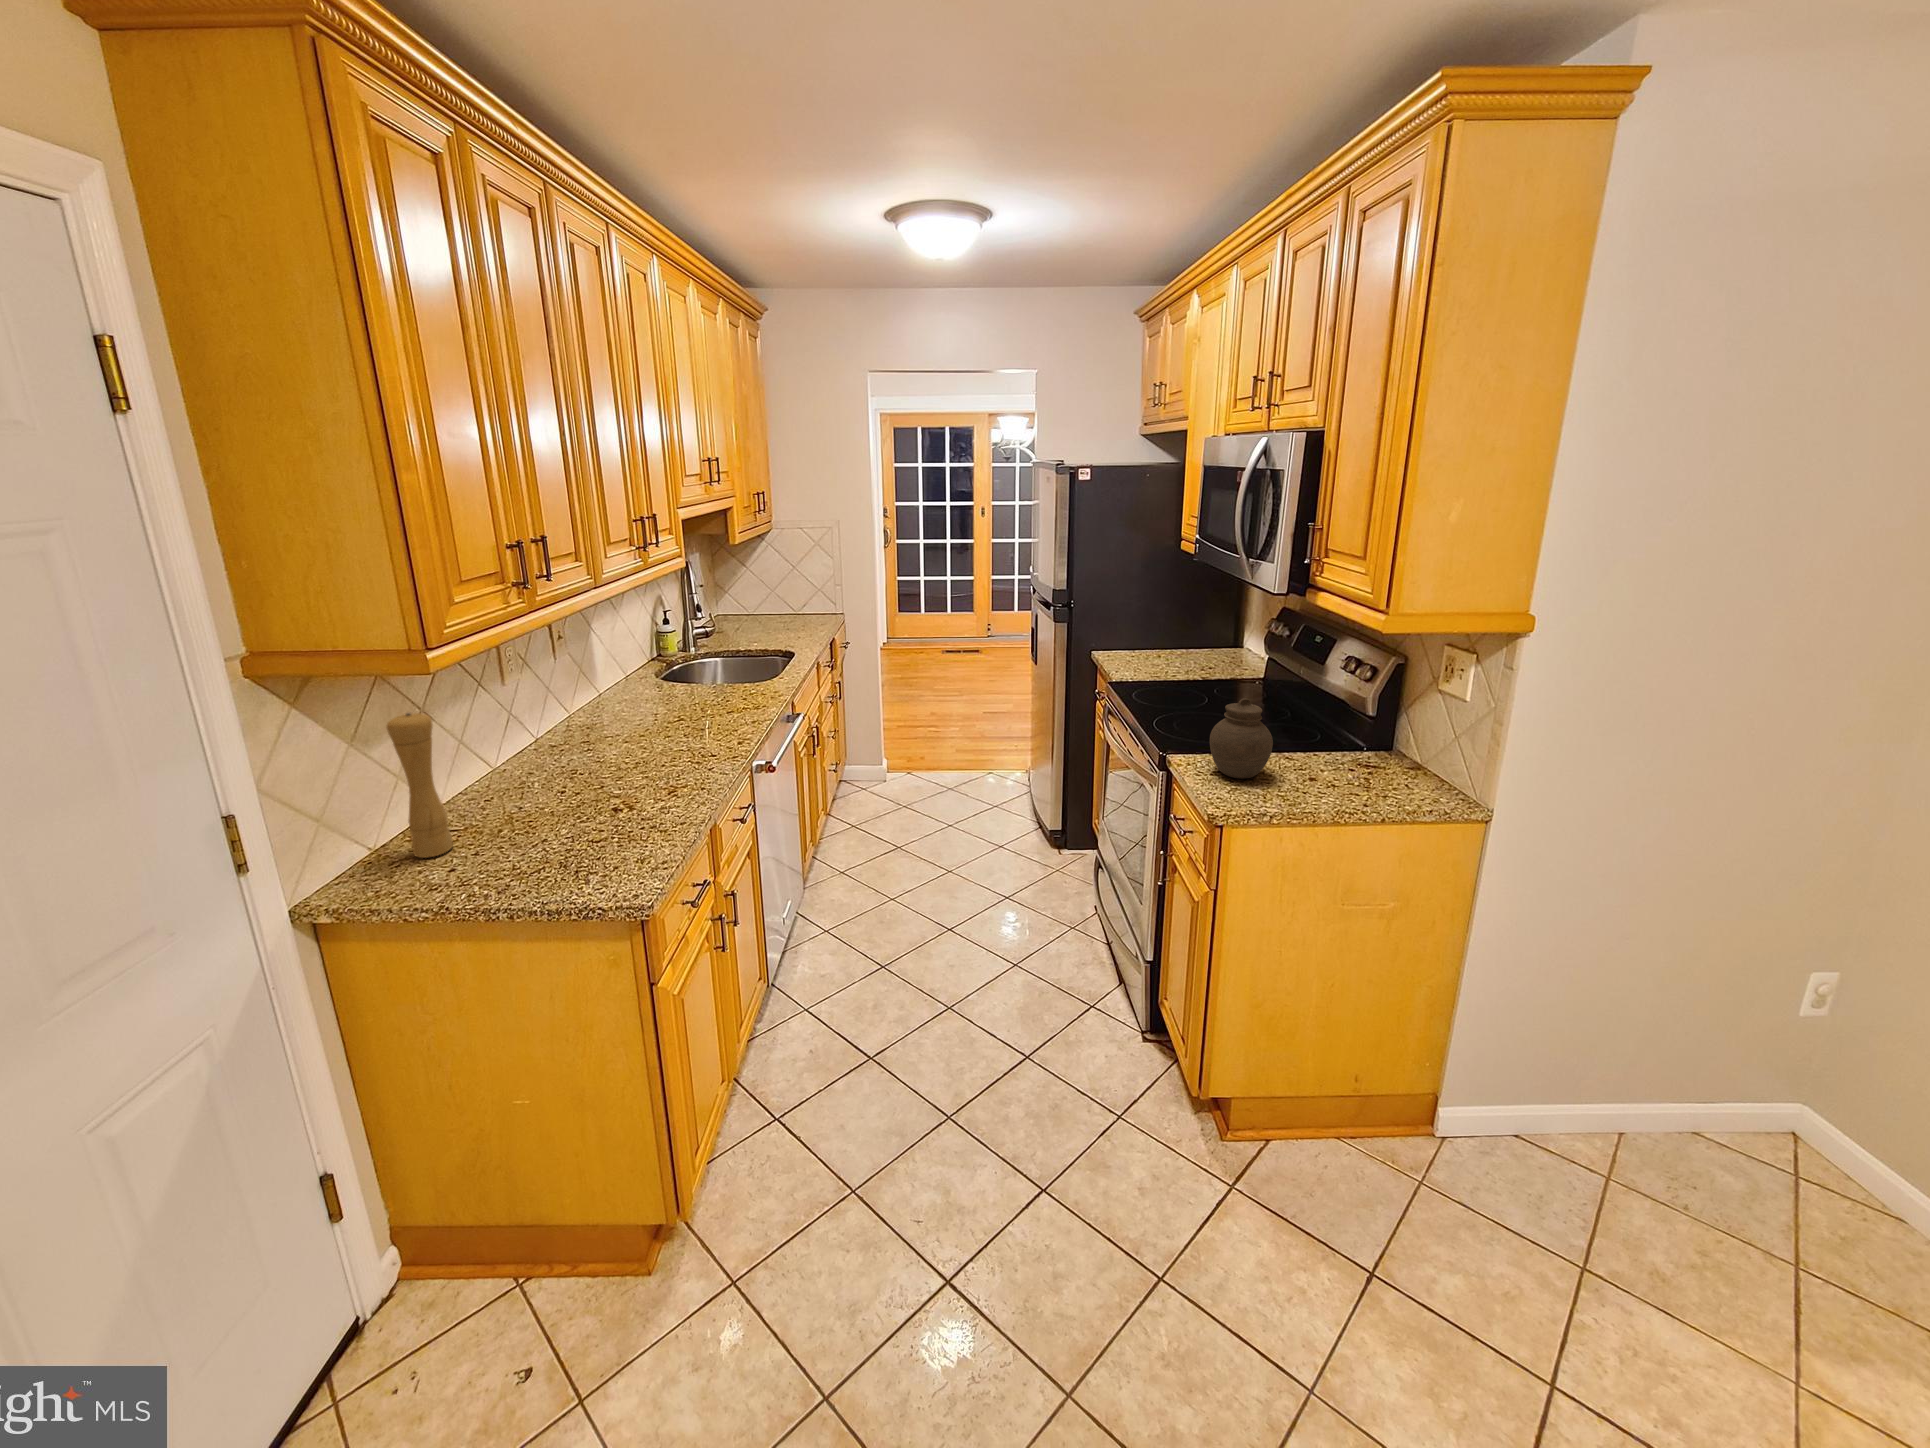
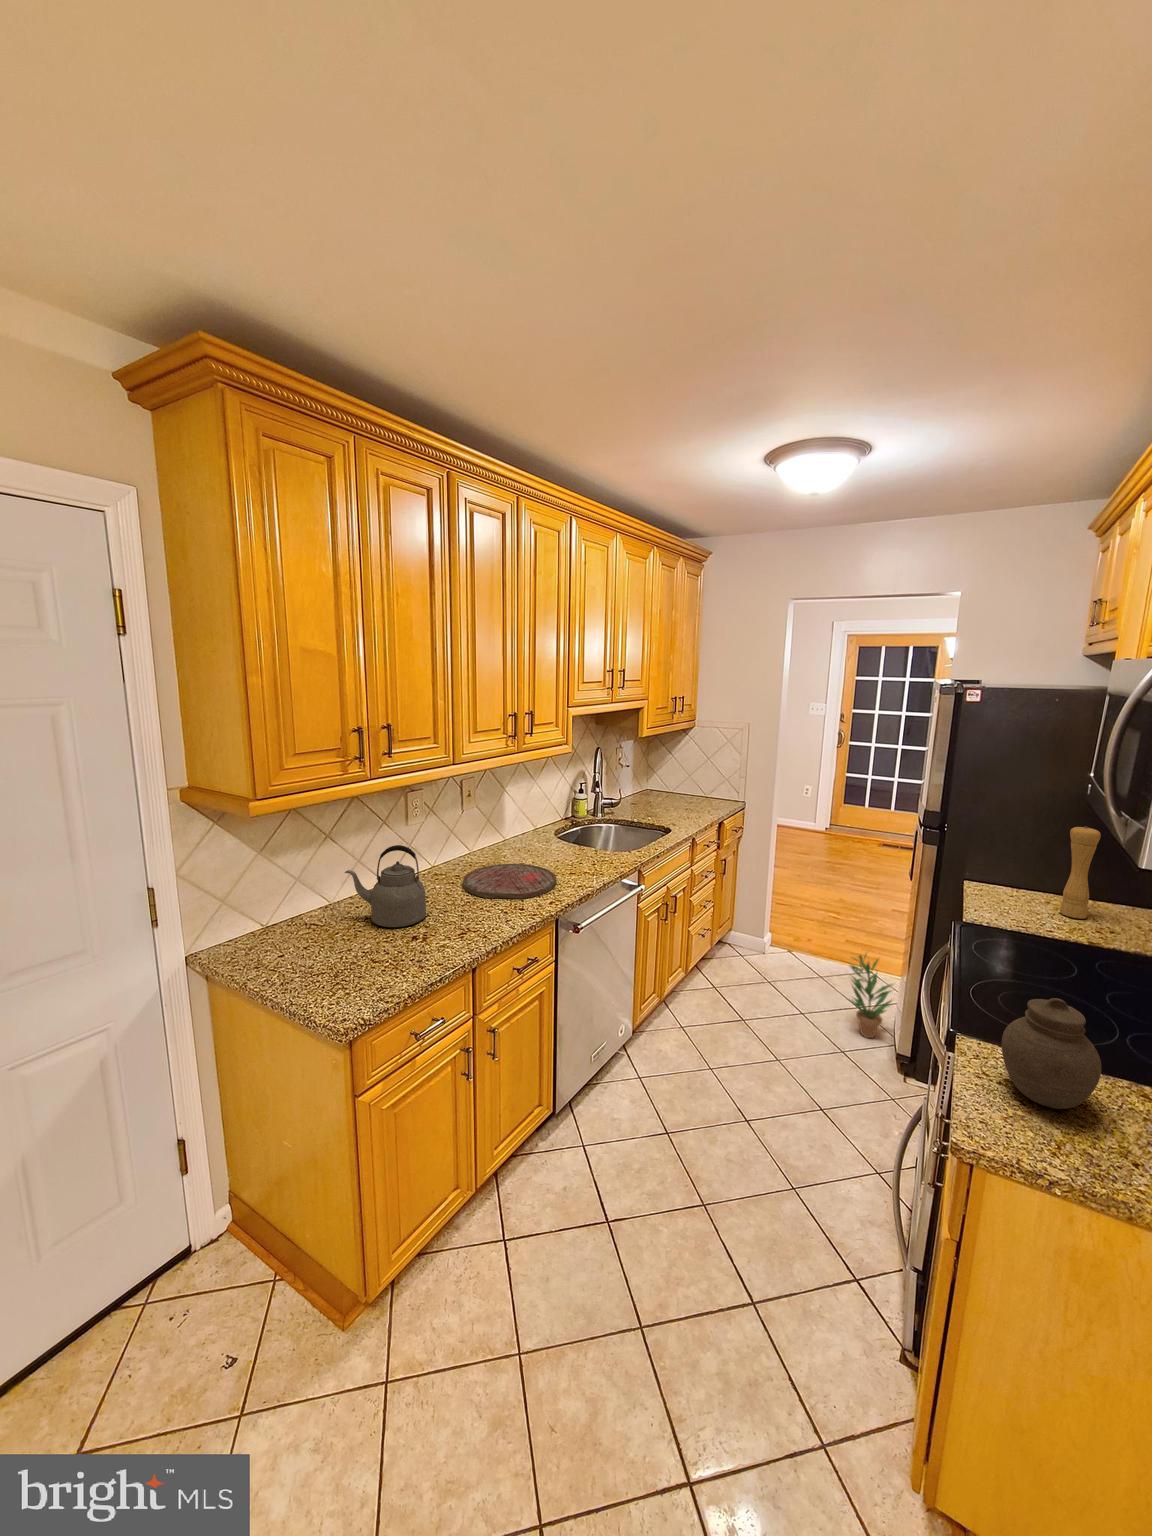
kettle: none [477,703,604,813] -> present [345,845,426,927]
pepper mill: present [386,713,453,858] -> present [1060,826,1101,919]
cutting board: none [601,714,727,757] -> present [463,864,557,899]
potted plant: none [988,743,1034,828] -> present [850,954,892,1038]

